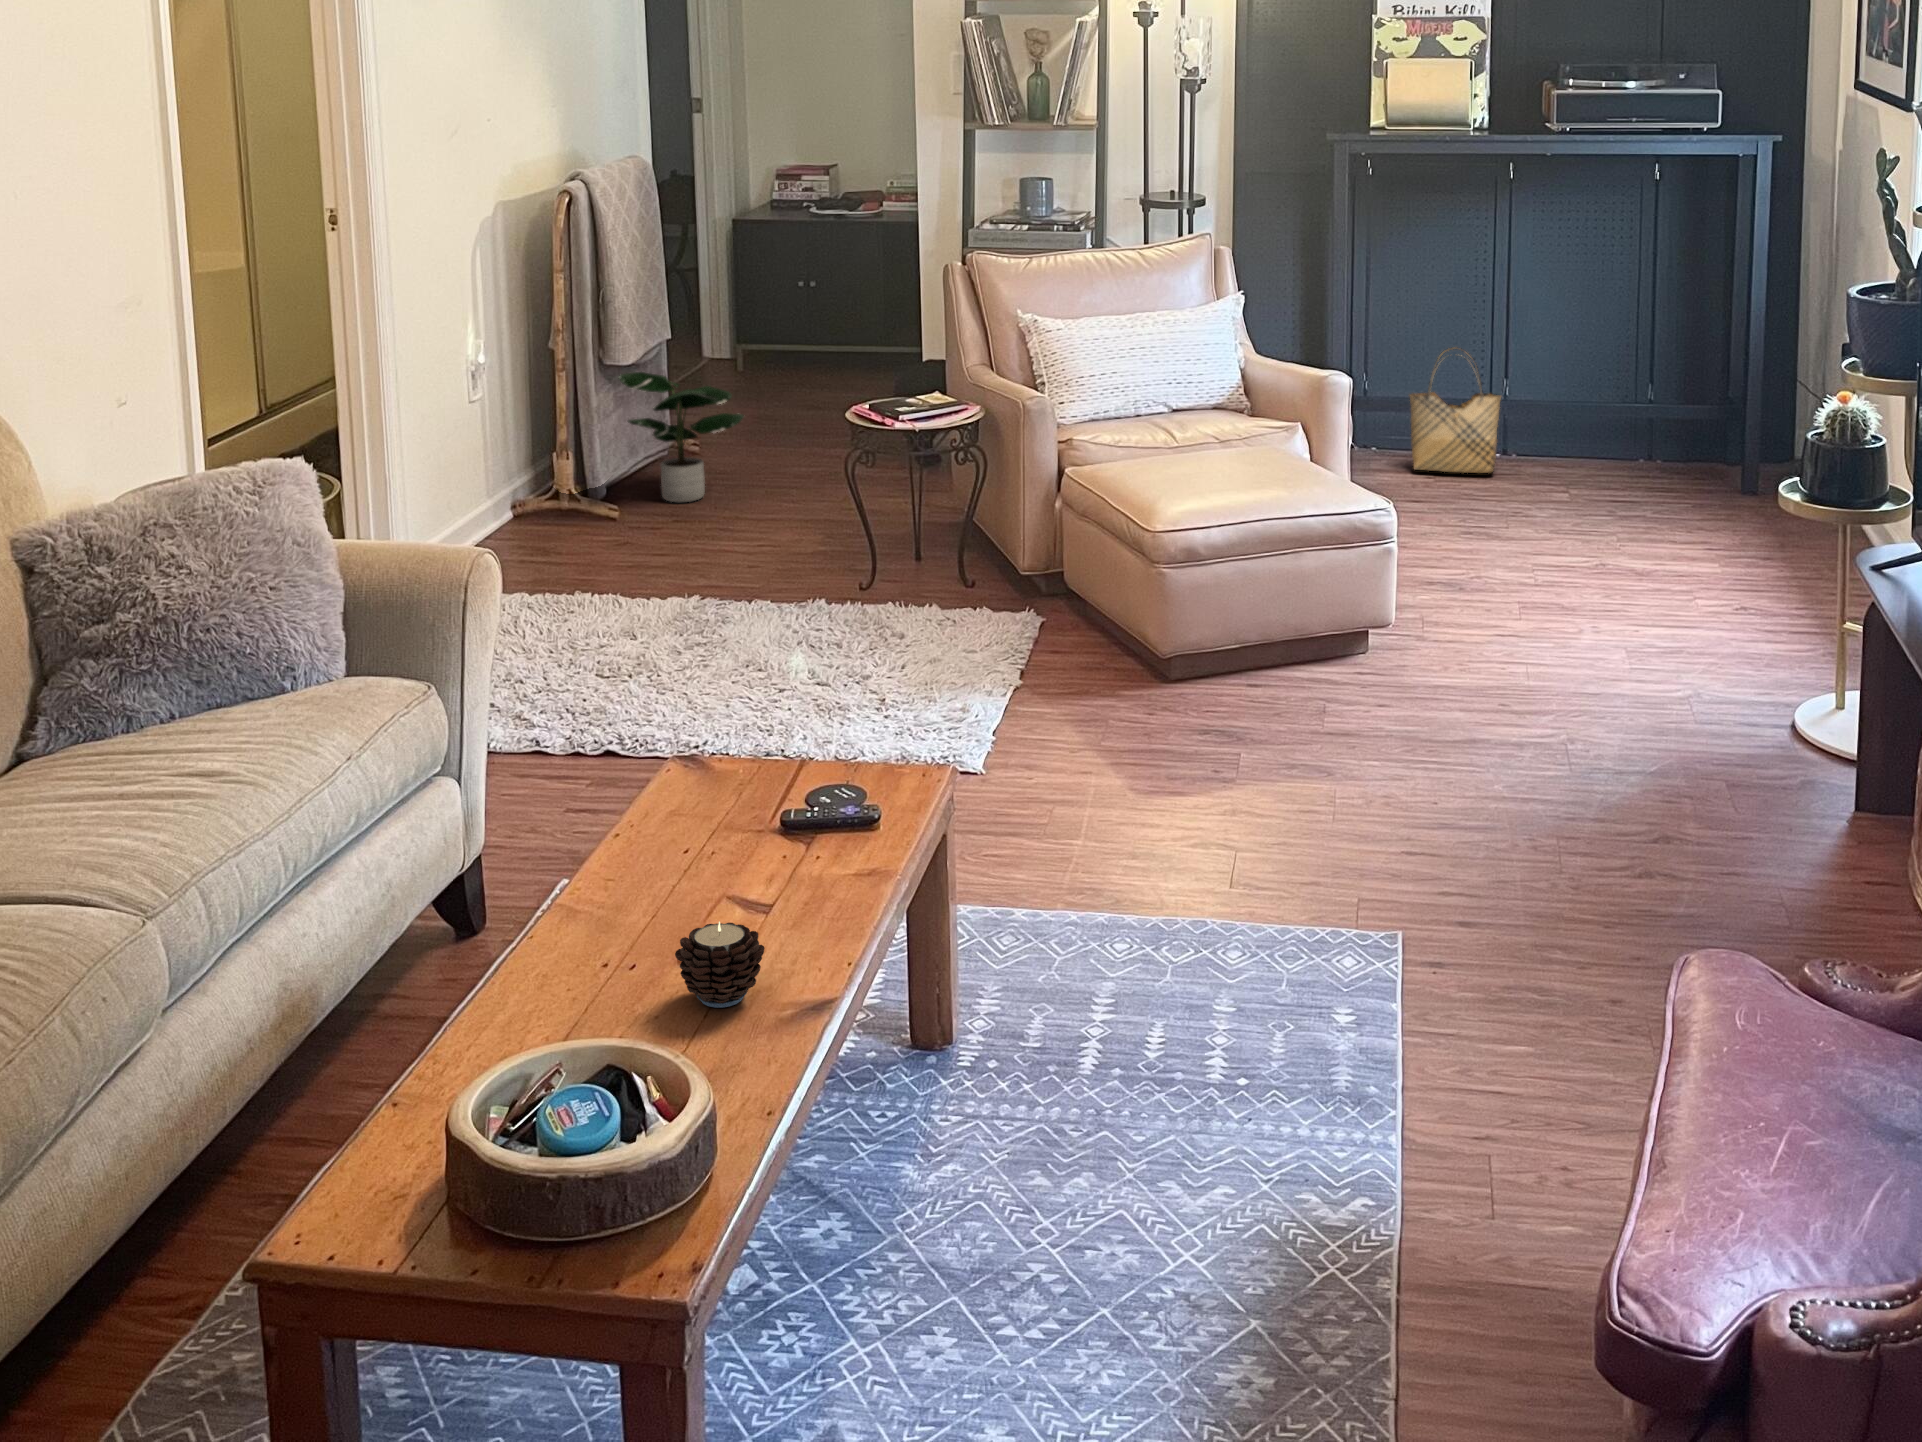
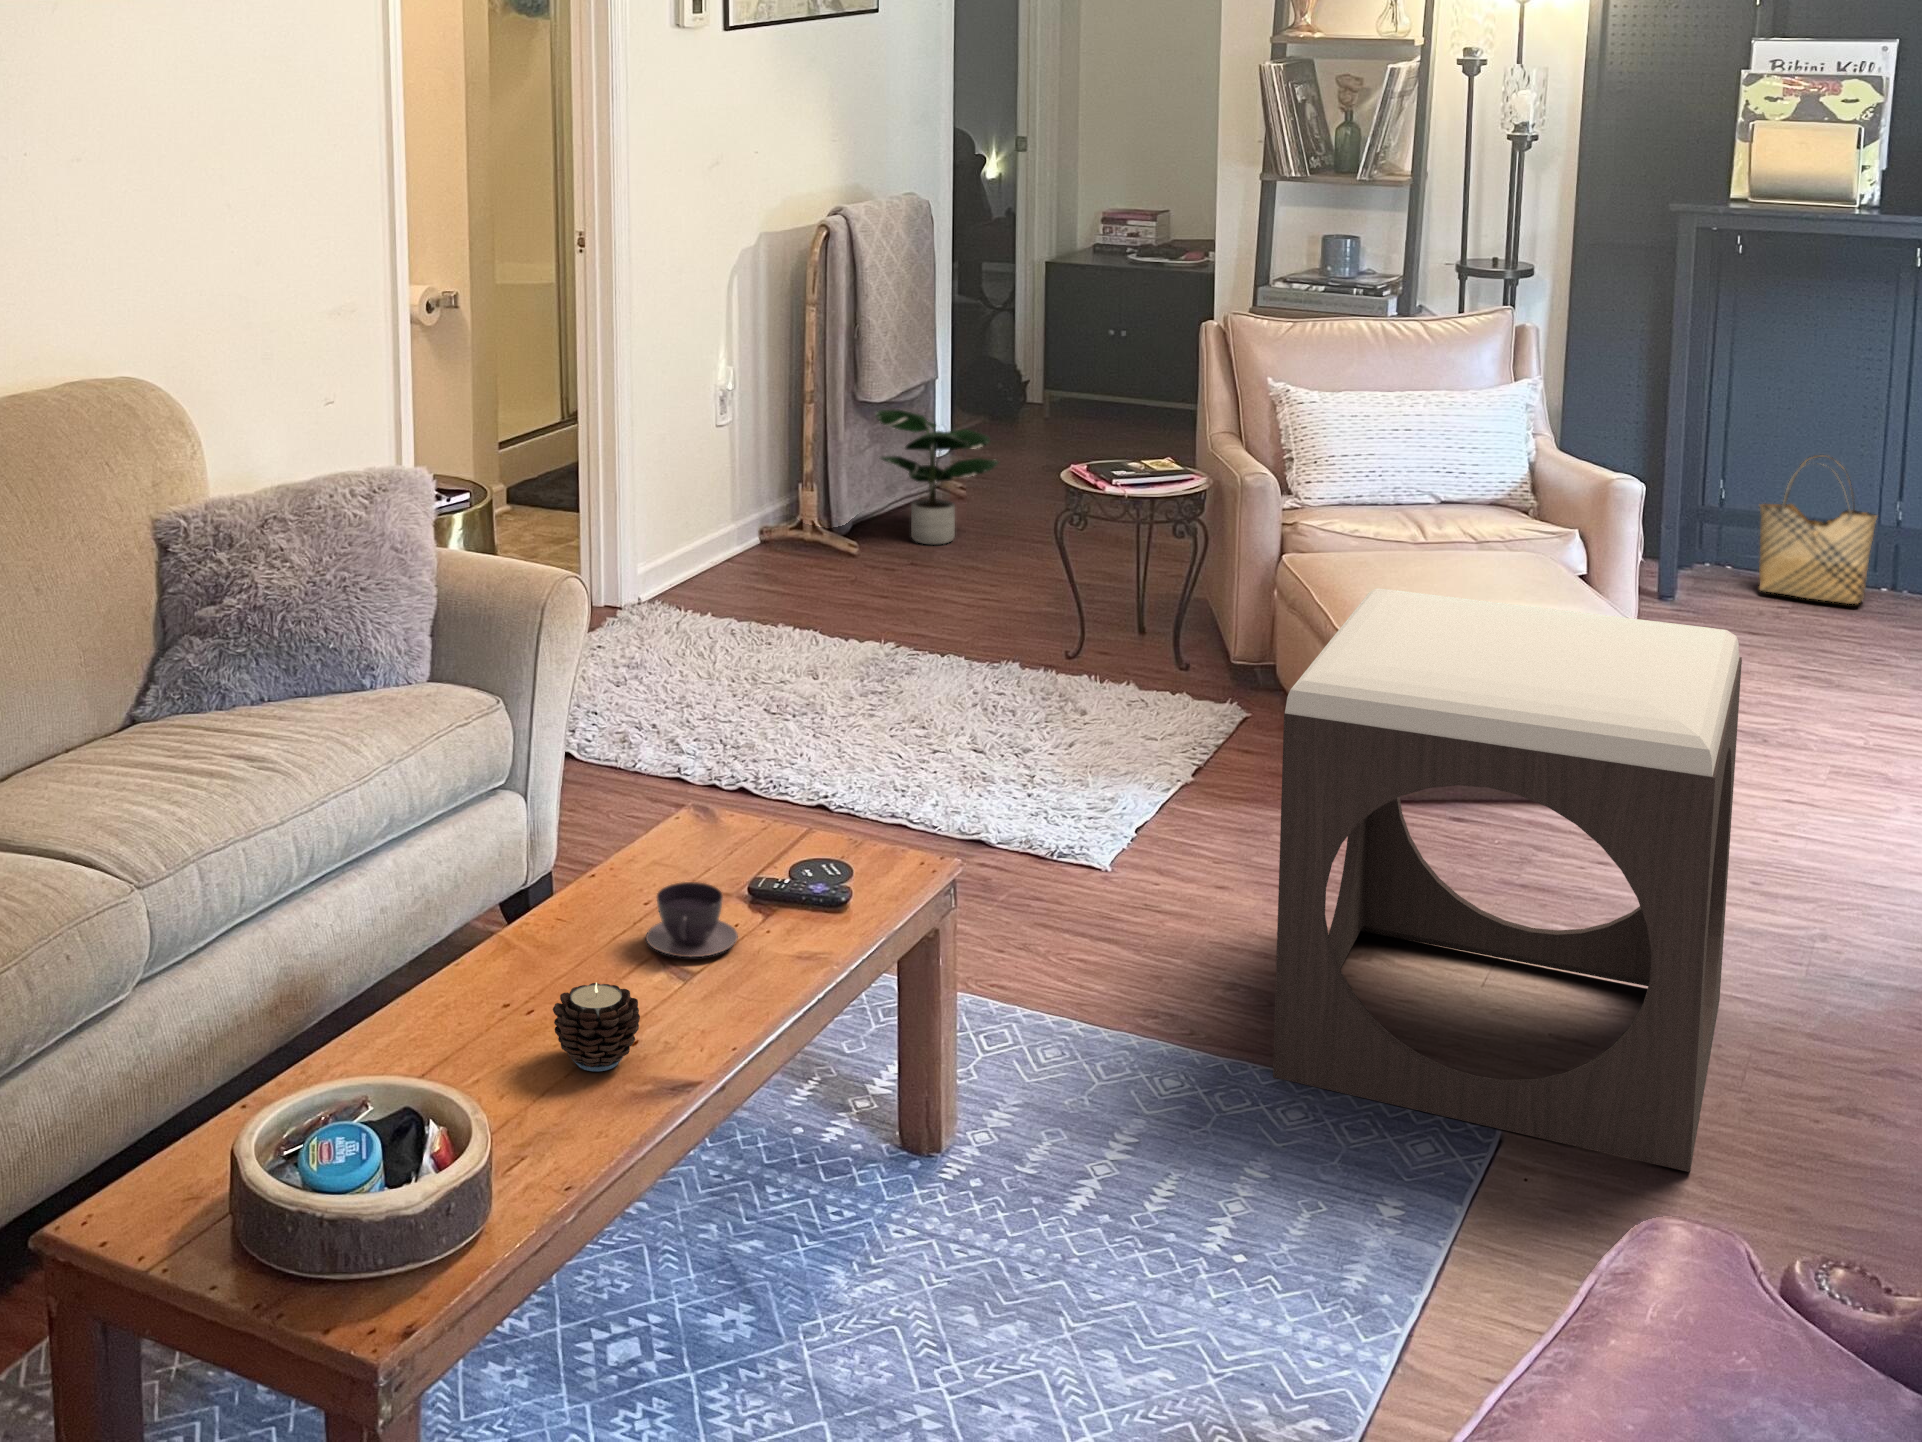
footstool: none [1202,485,1562,943] -> present [1273,588,1742,1172]
teacup: none [701,822,791,893] -> present [646,882,738,957]

